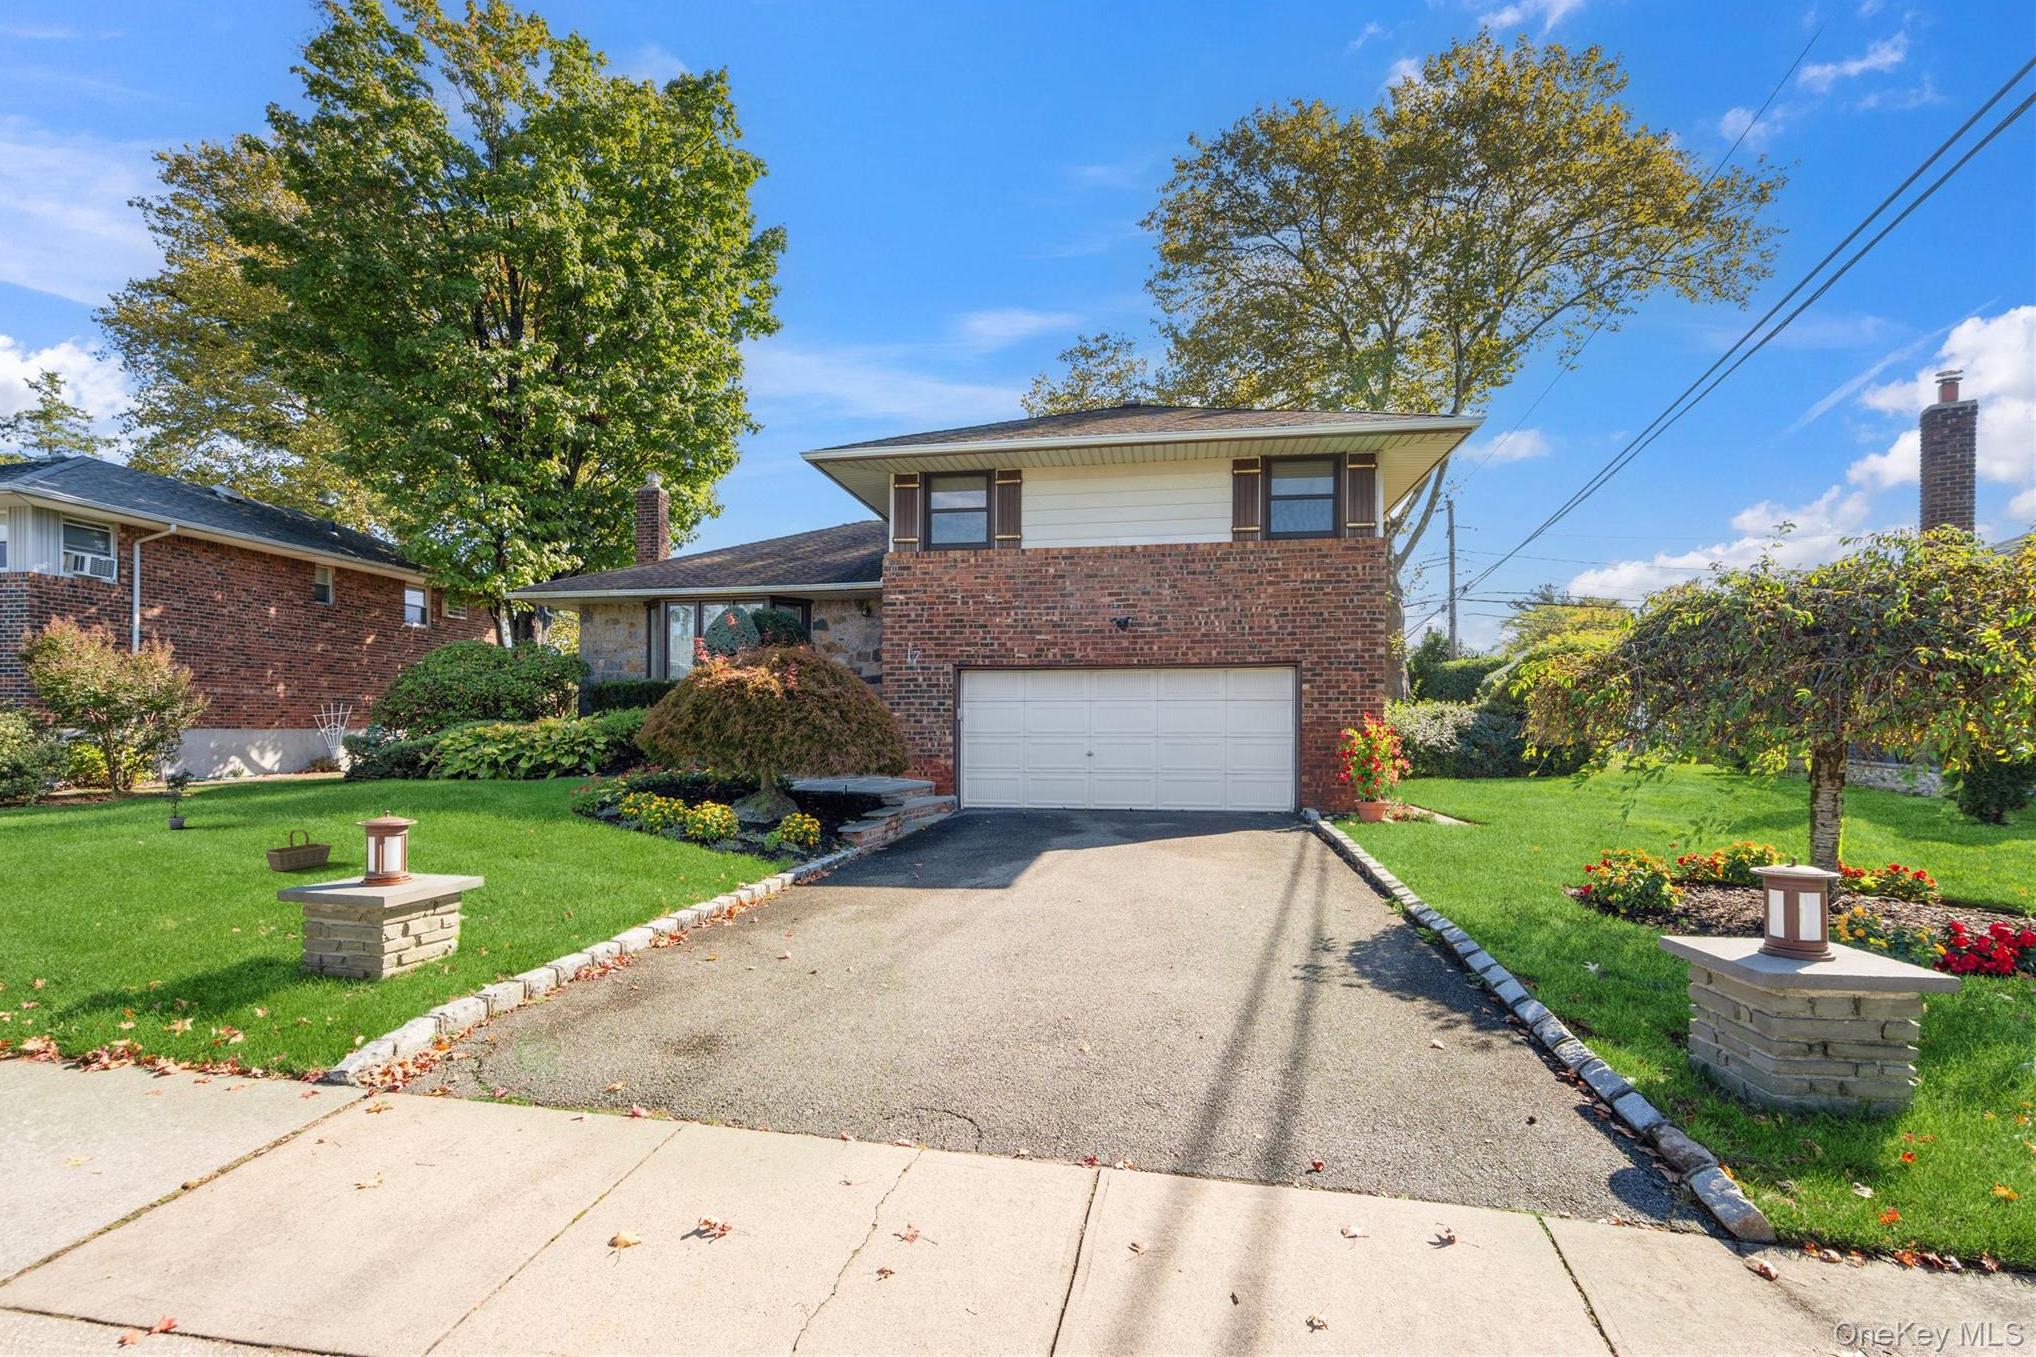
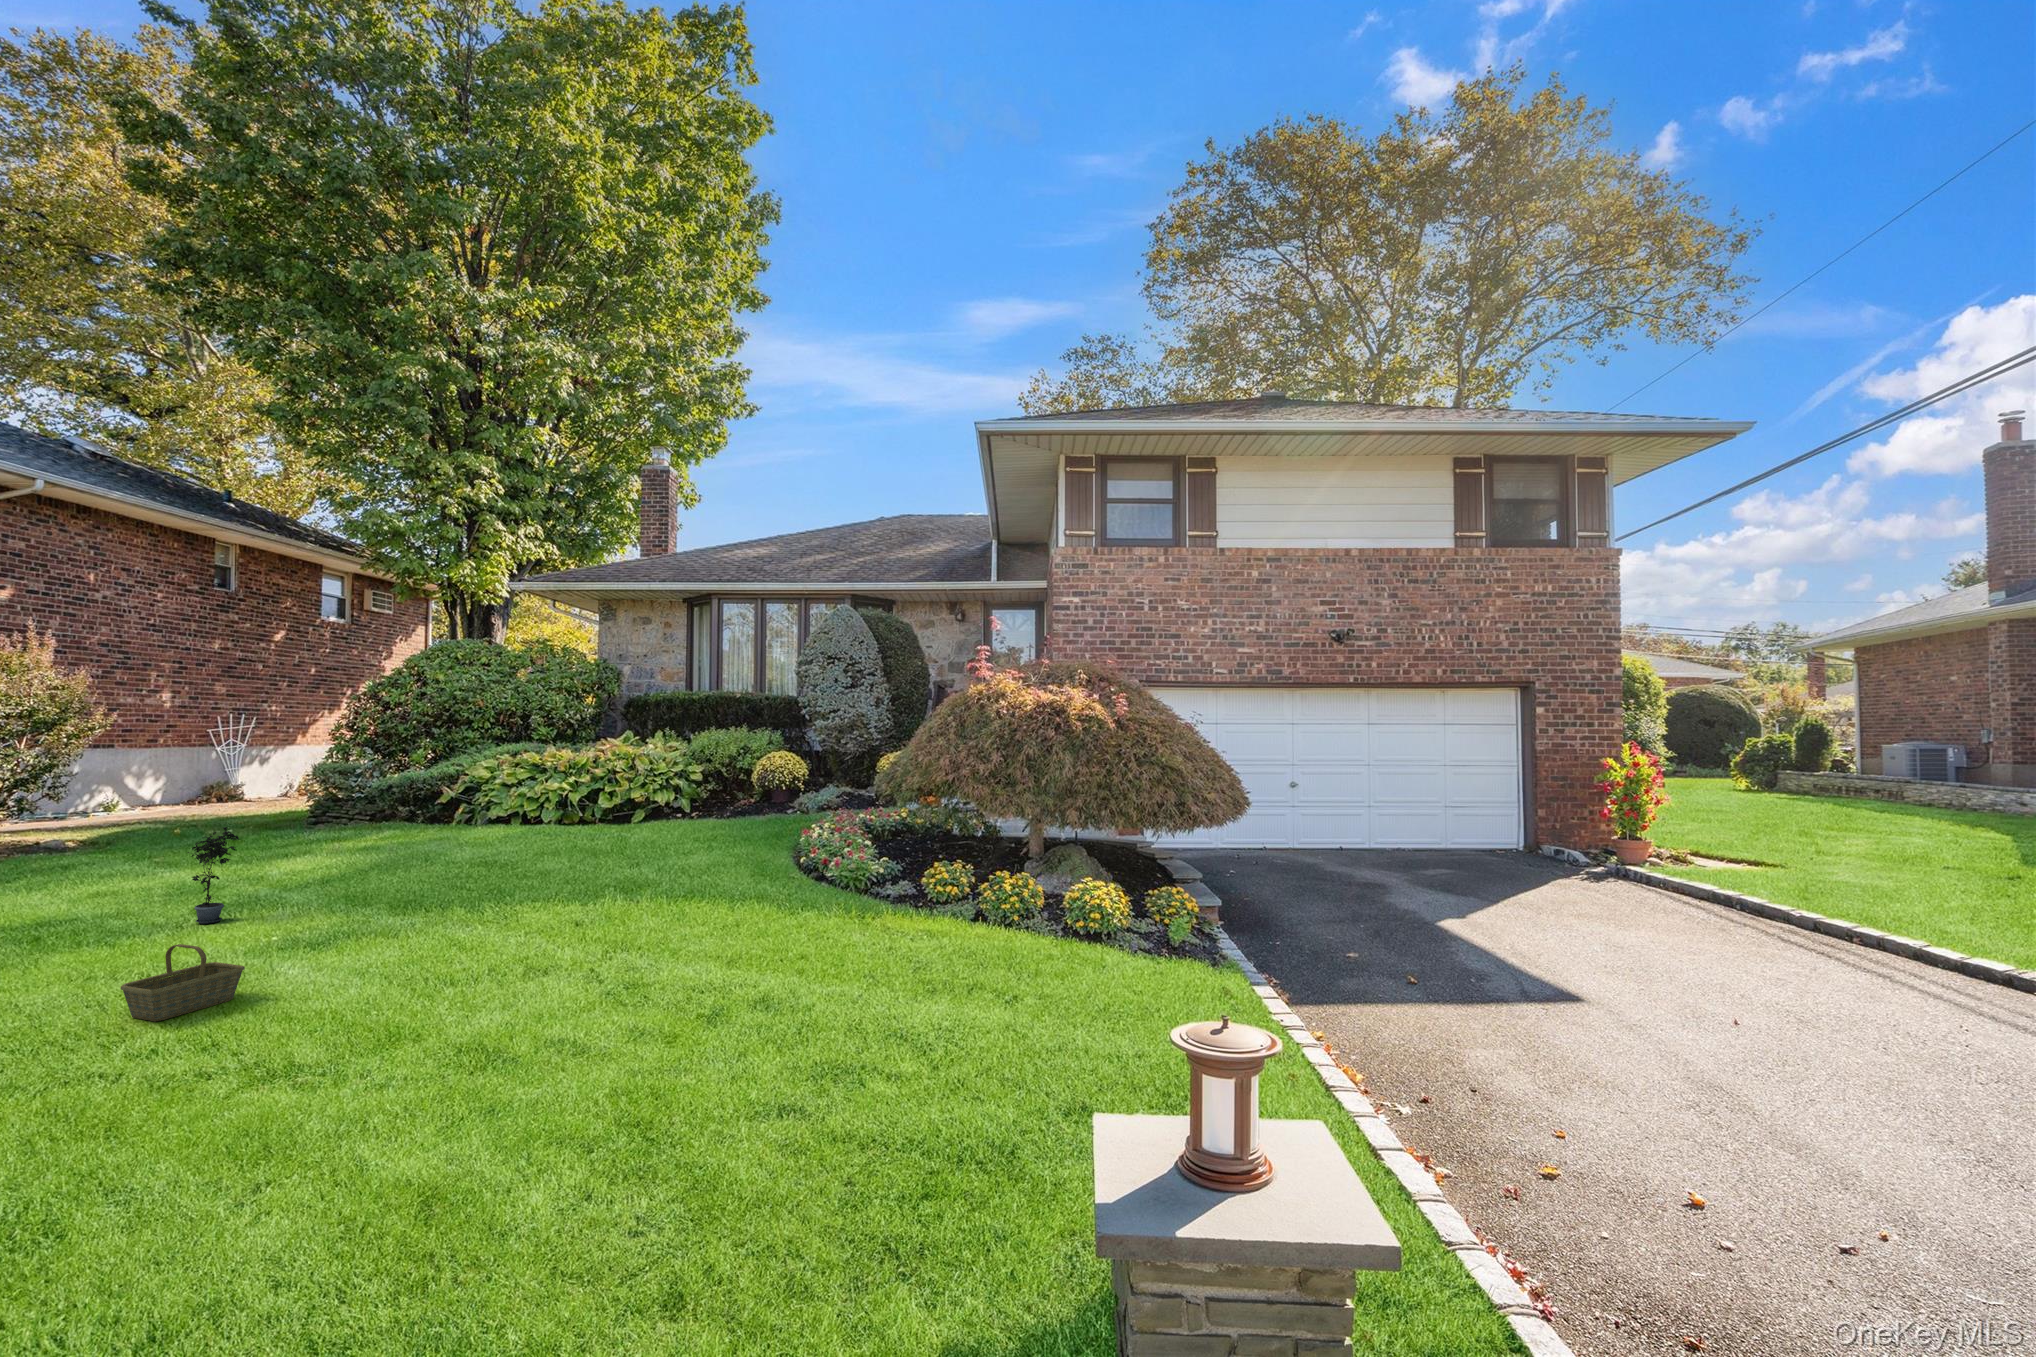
basket: present [265,830,332,871] -> present [120,944,245,1021]

